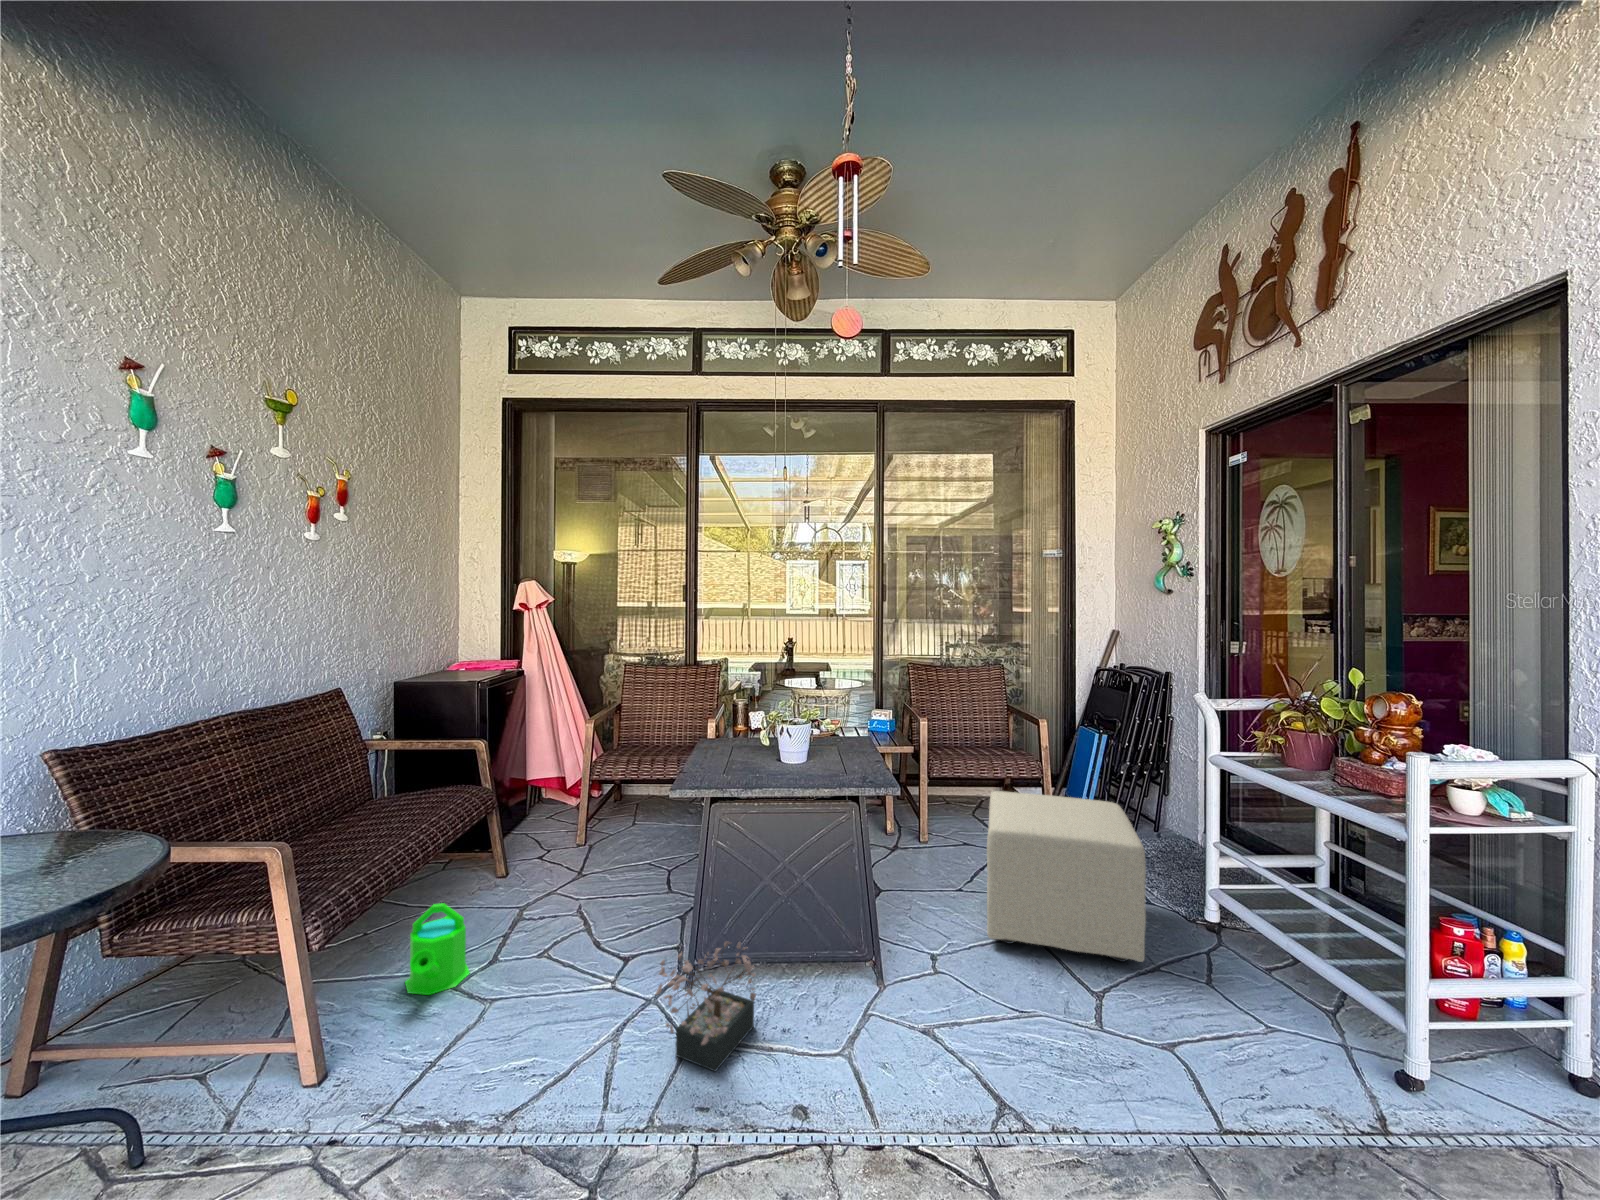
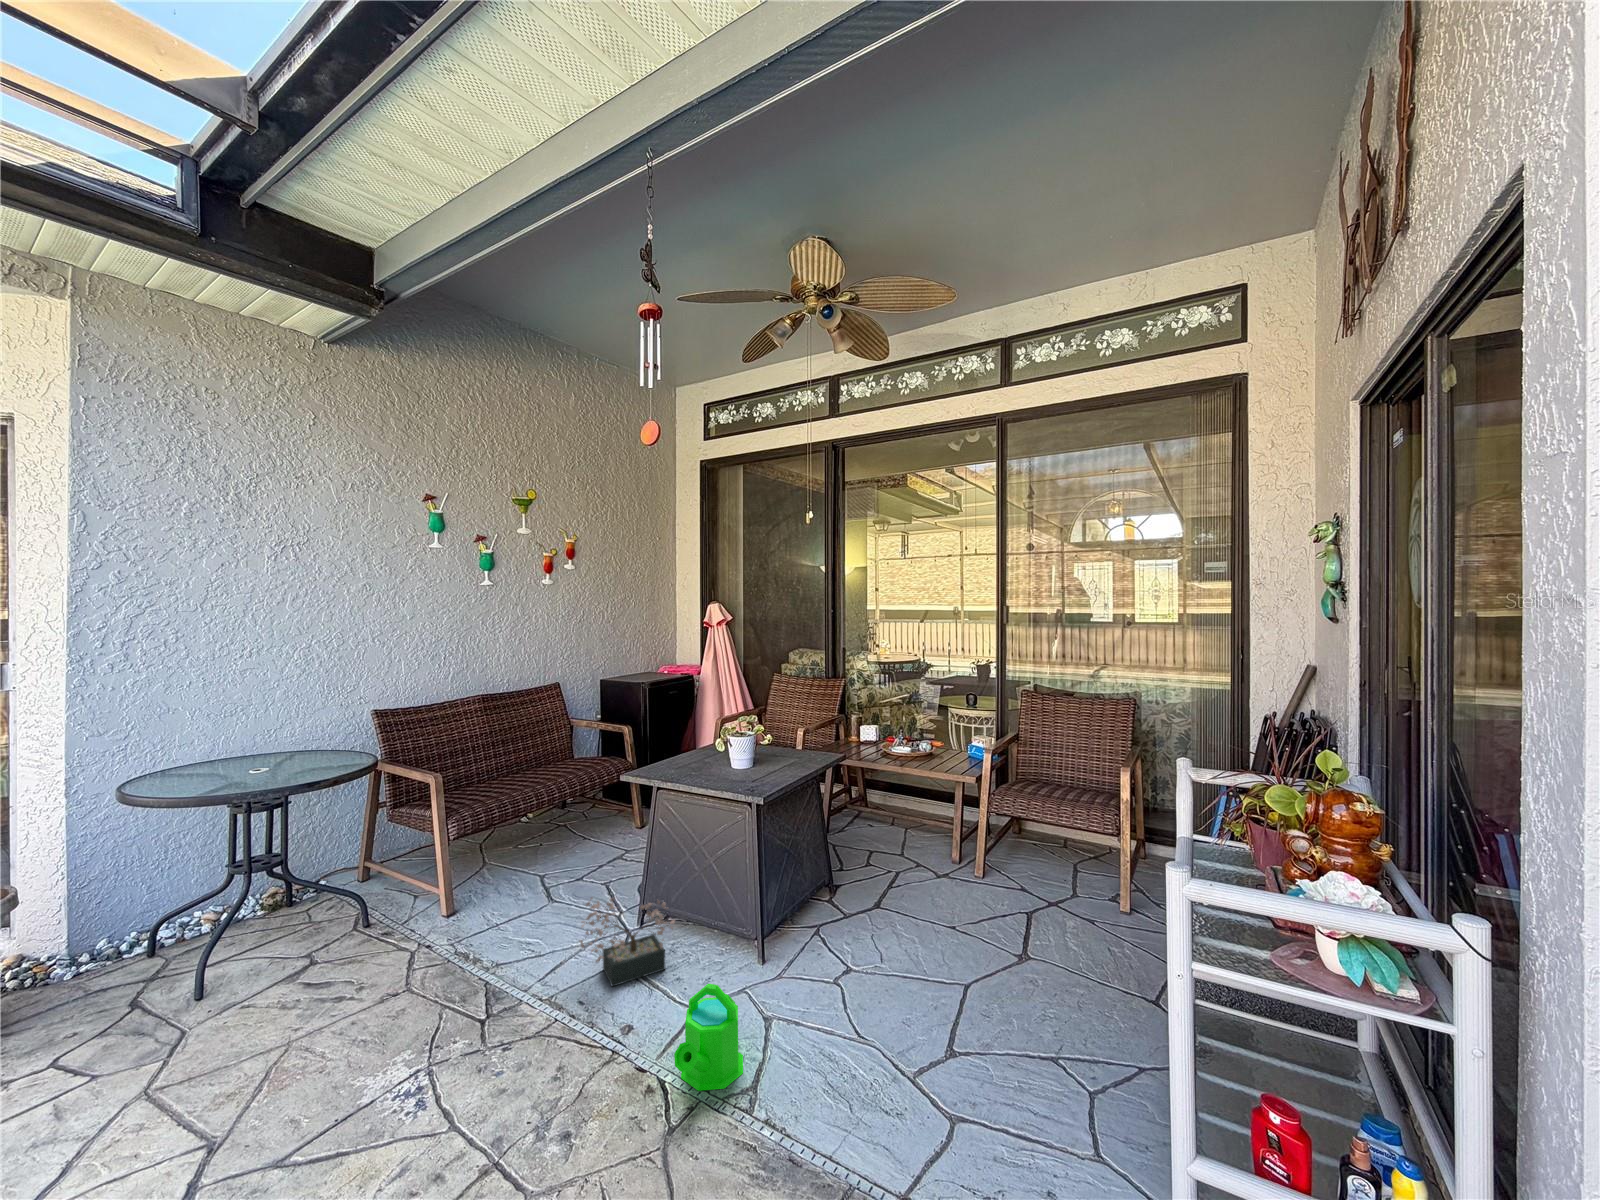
ottoman: present [987,791,1146,962] -> none [907,831,1107,1040]
watering can: present [405,903,470,995] -> present [674,984,743,1091]

